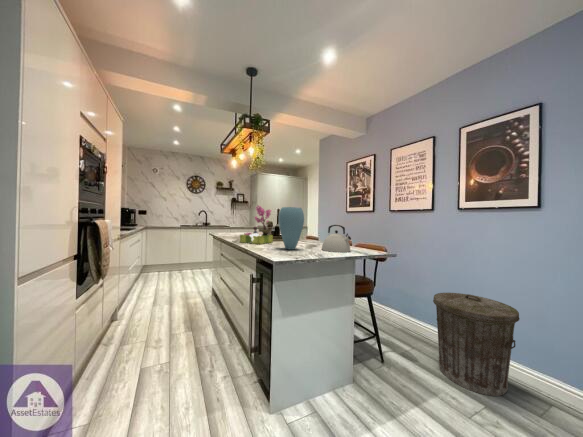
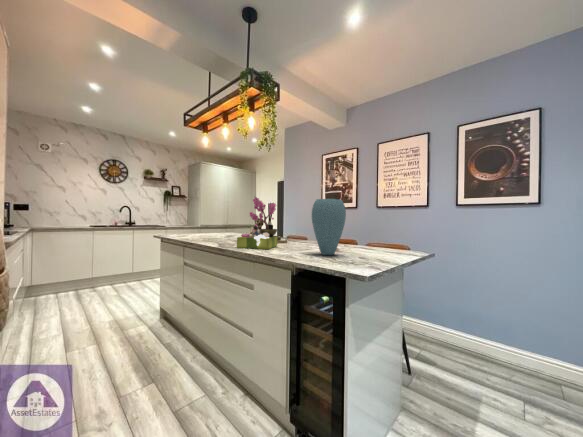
kettle: present [322,225,351,252] -> none [357,222,396,255]
trash can: present [433,293,519,396] -> none [448,289,536,390]

